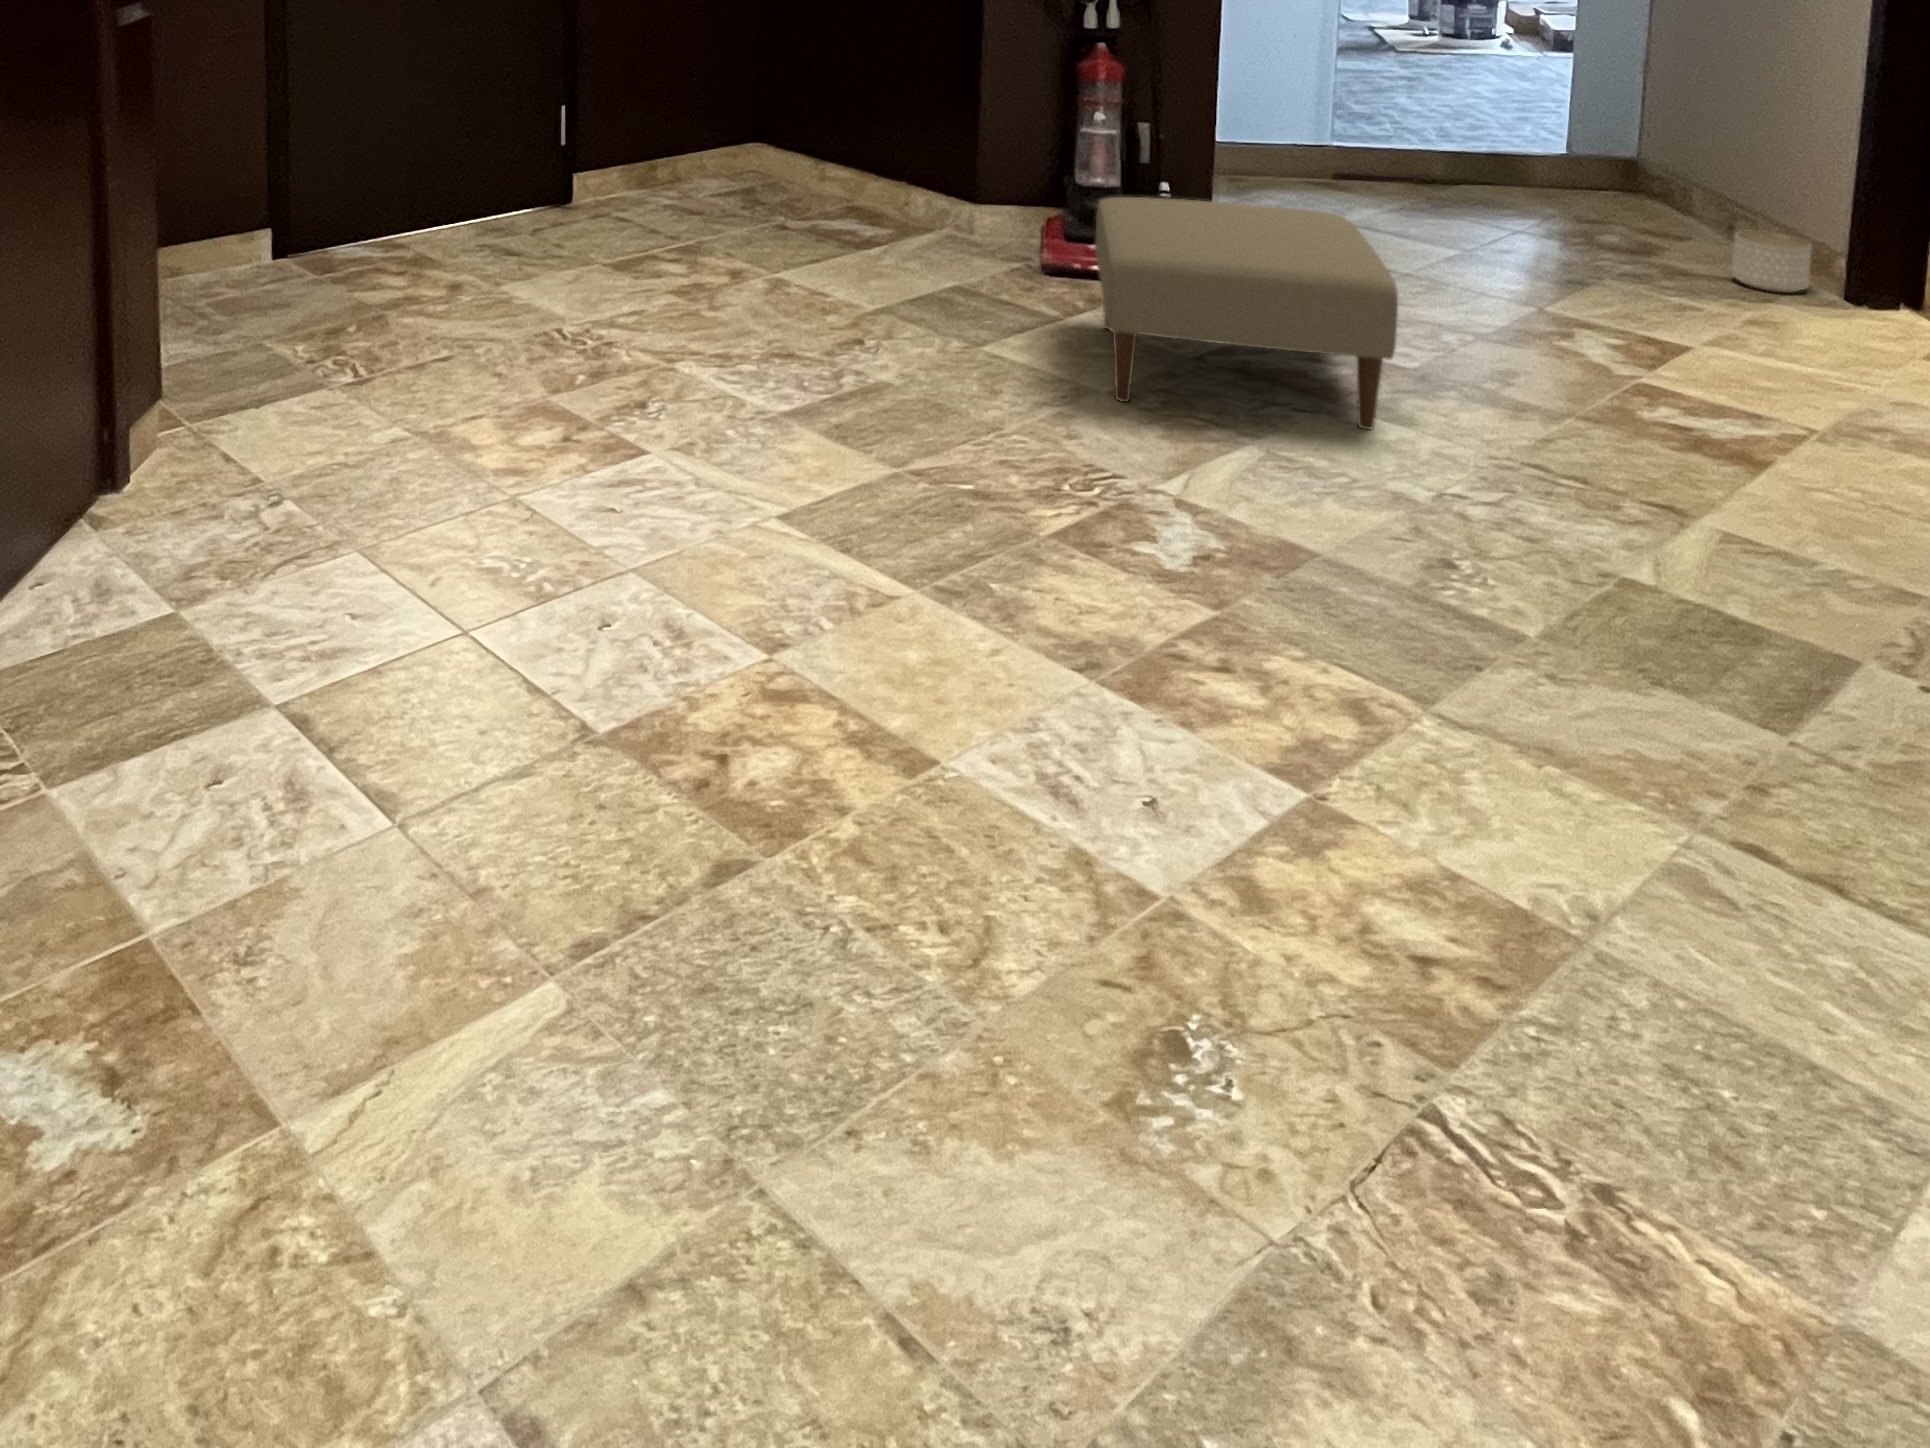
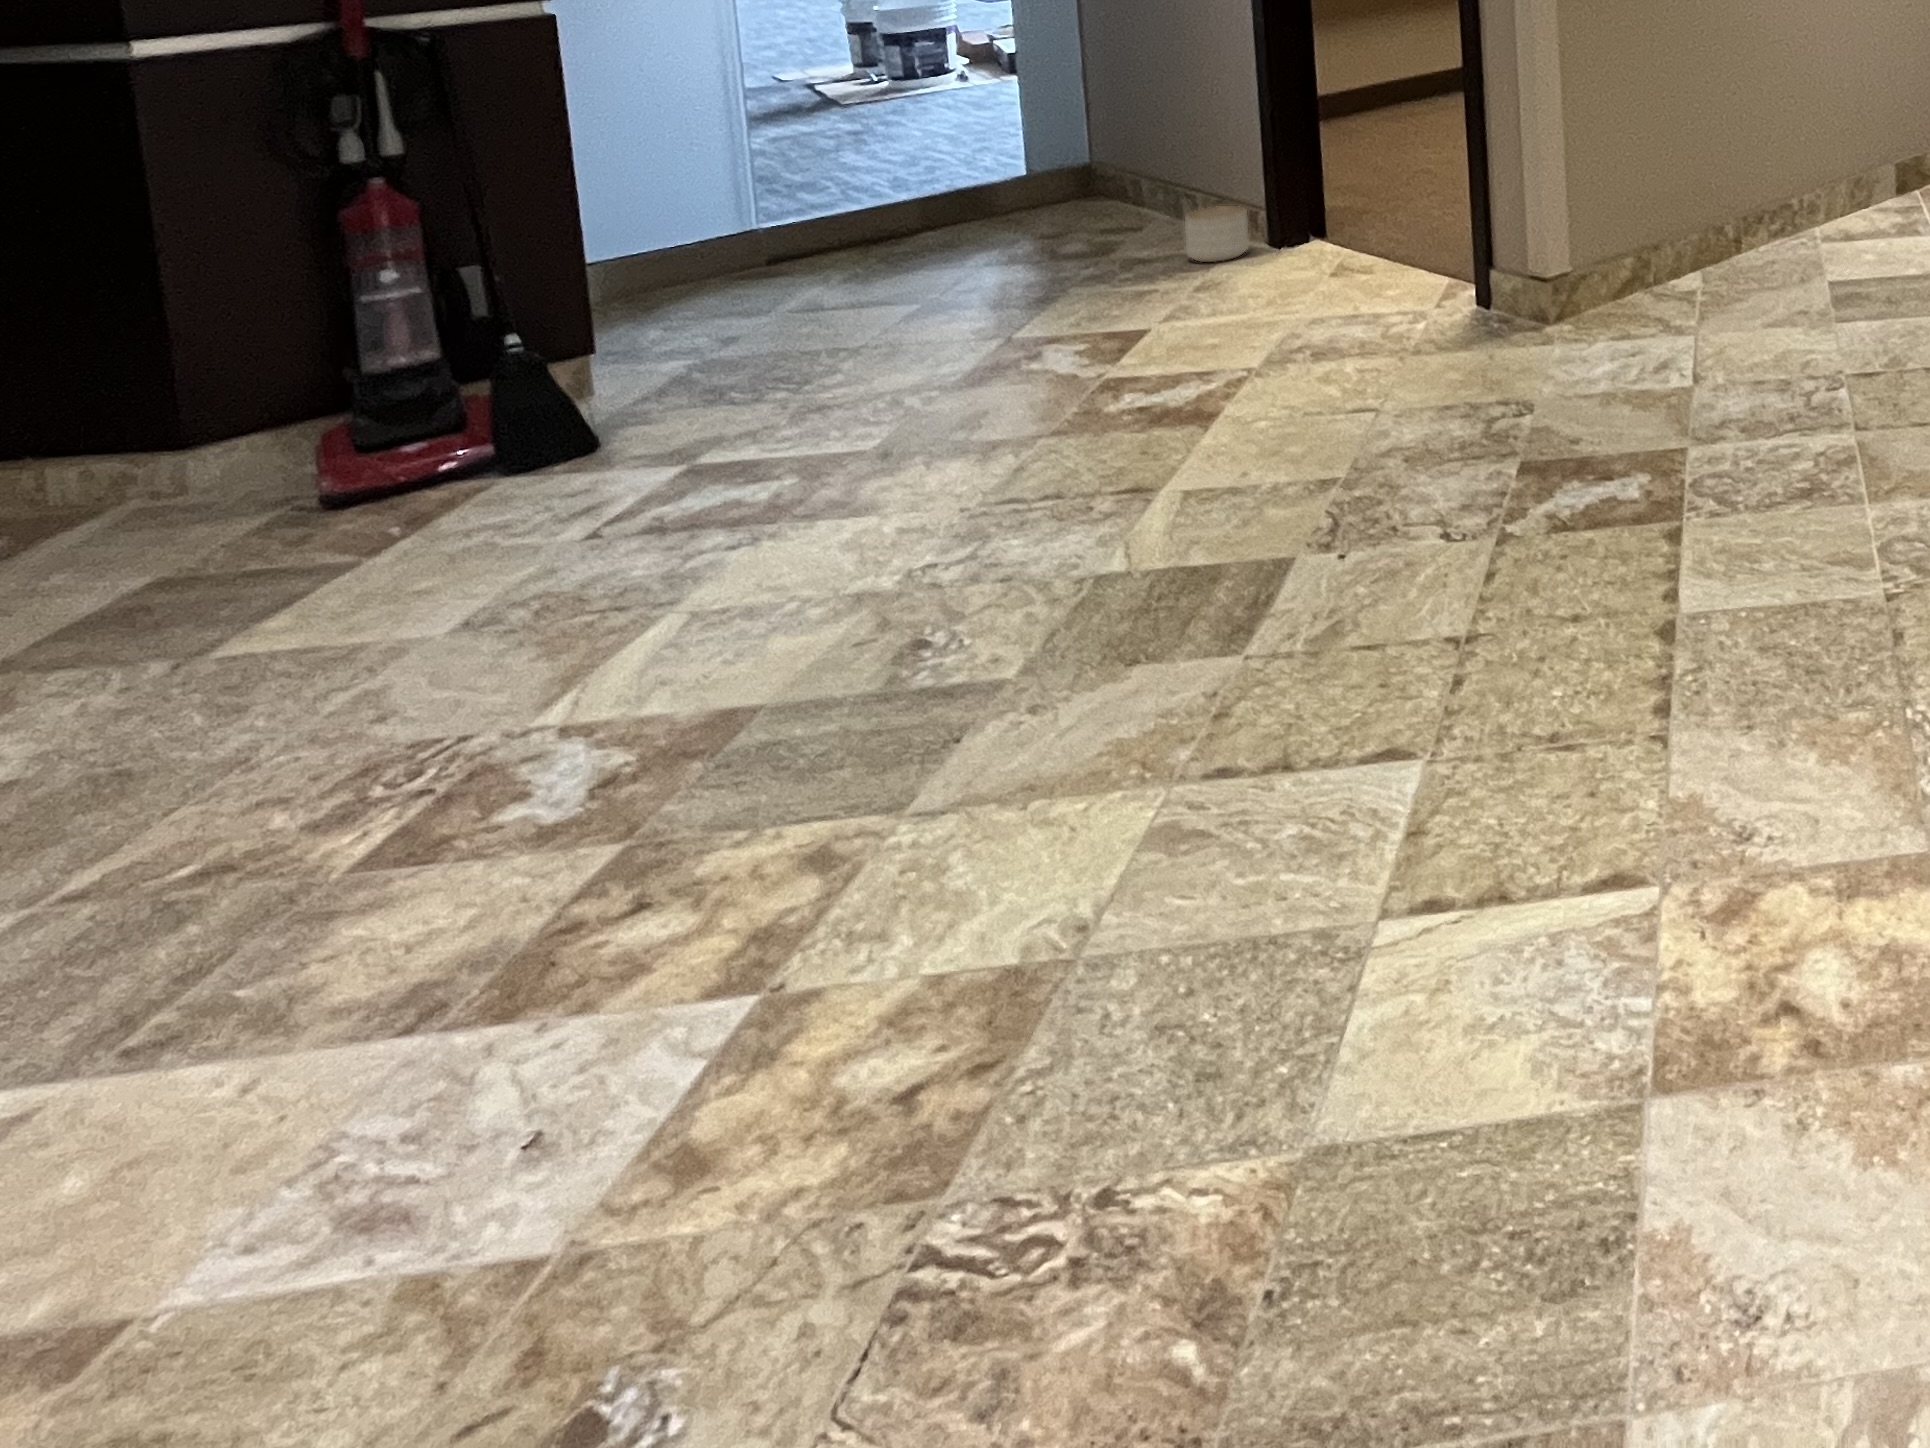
ottoman: present [1095,197,1398,430] -> none [392,309,844,643]

